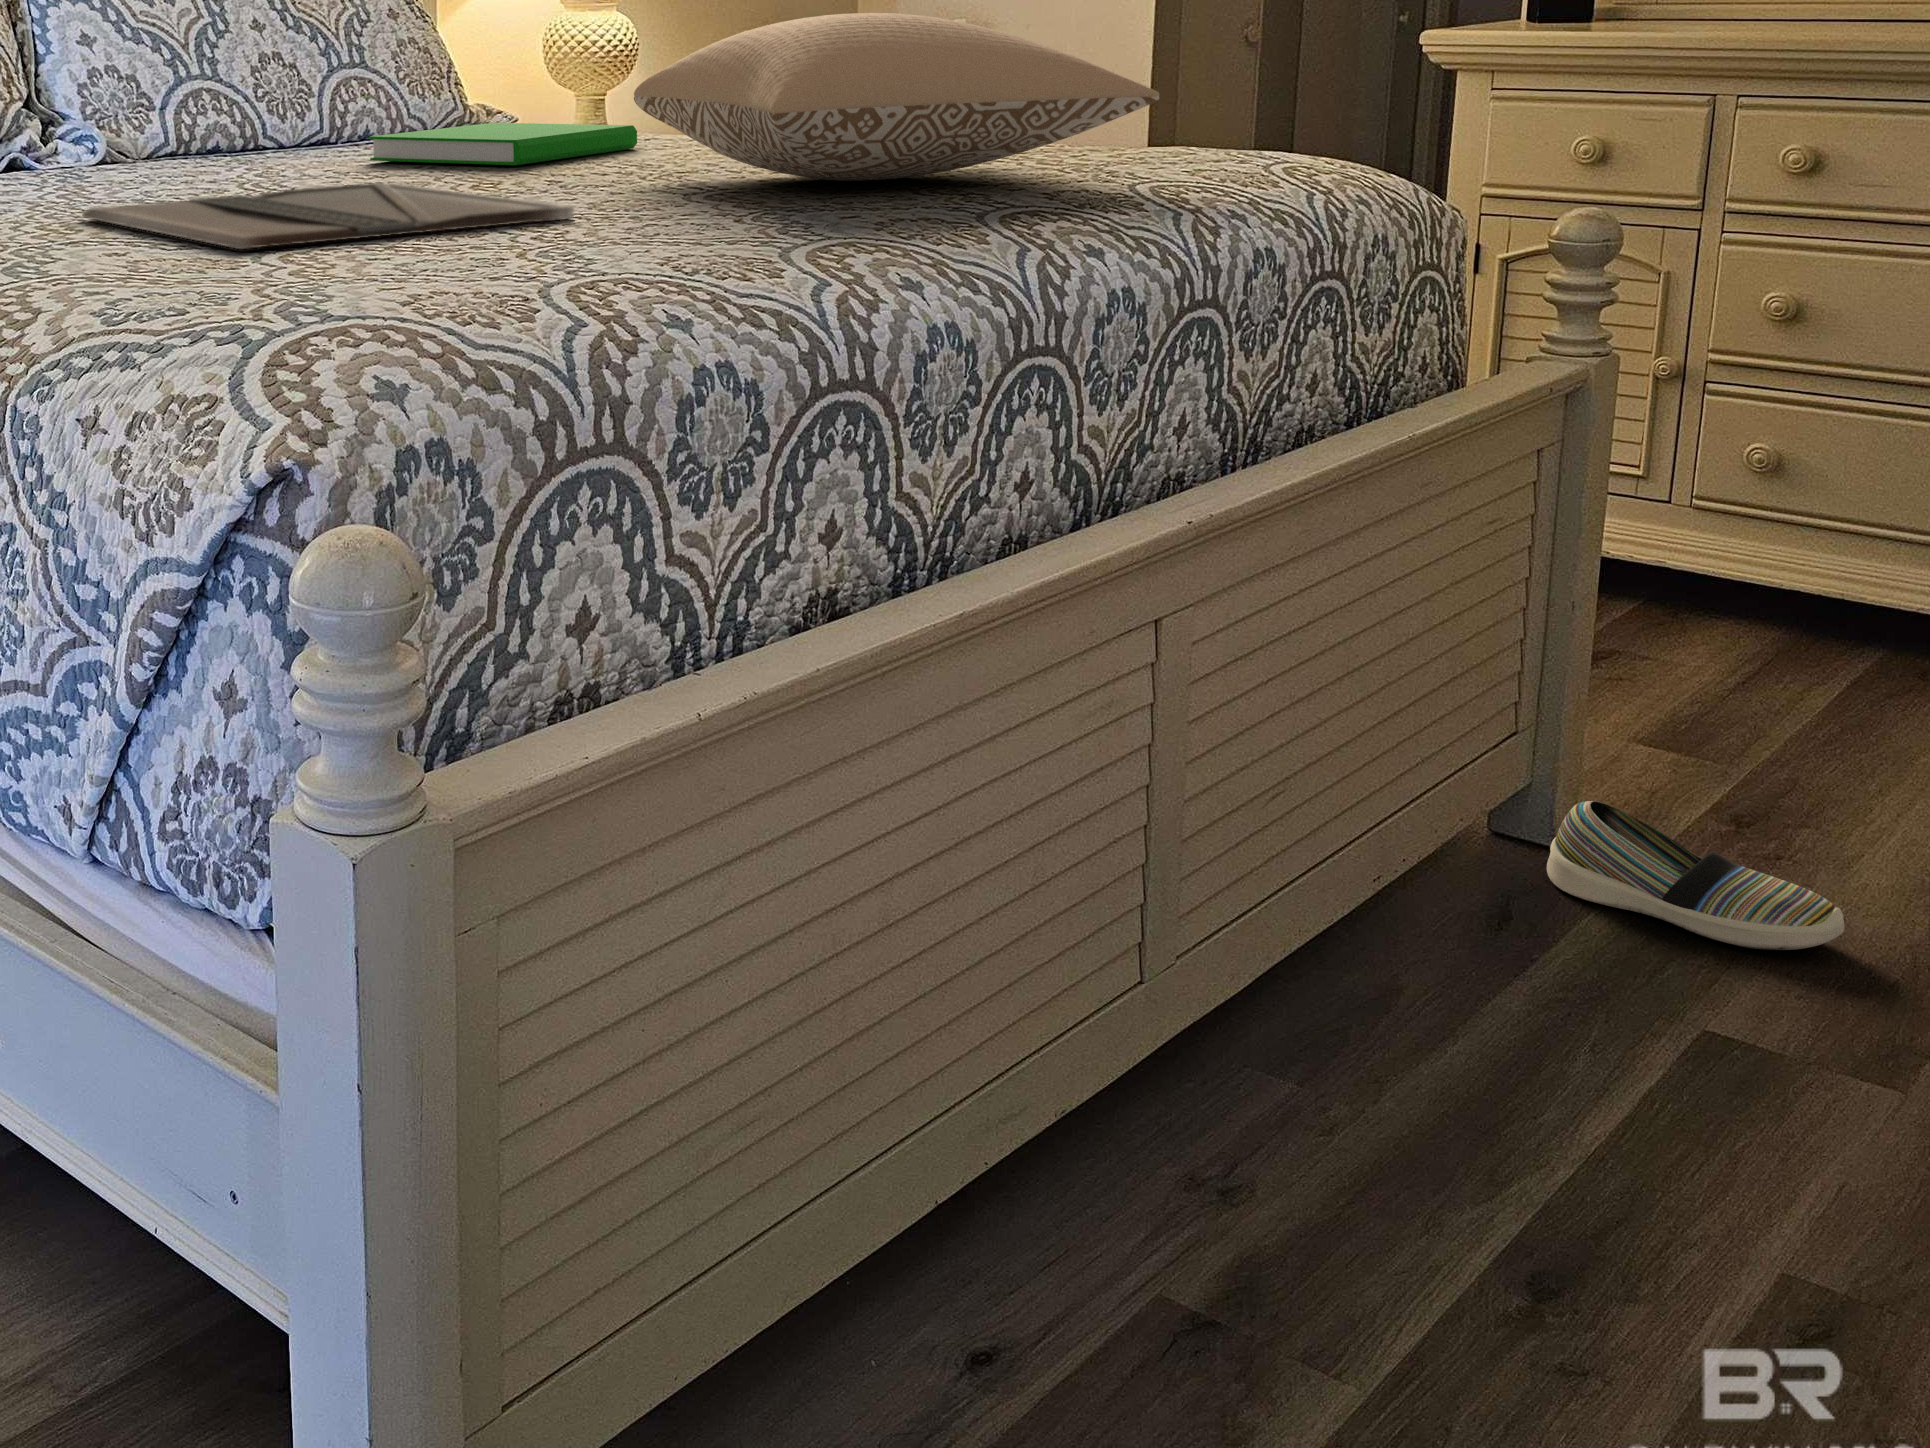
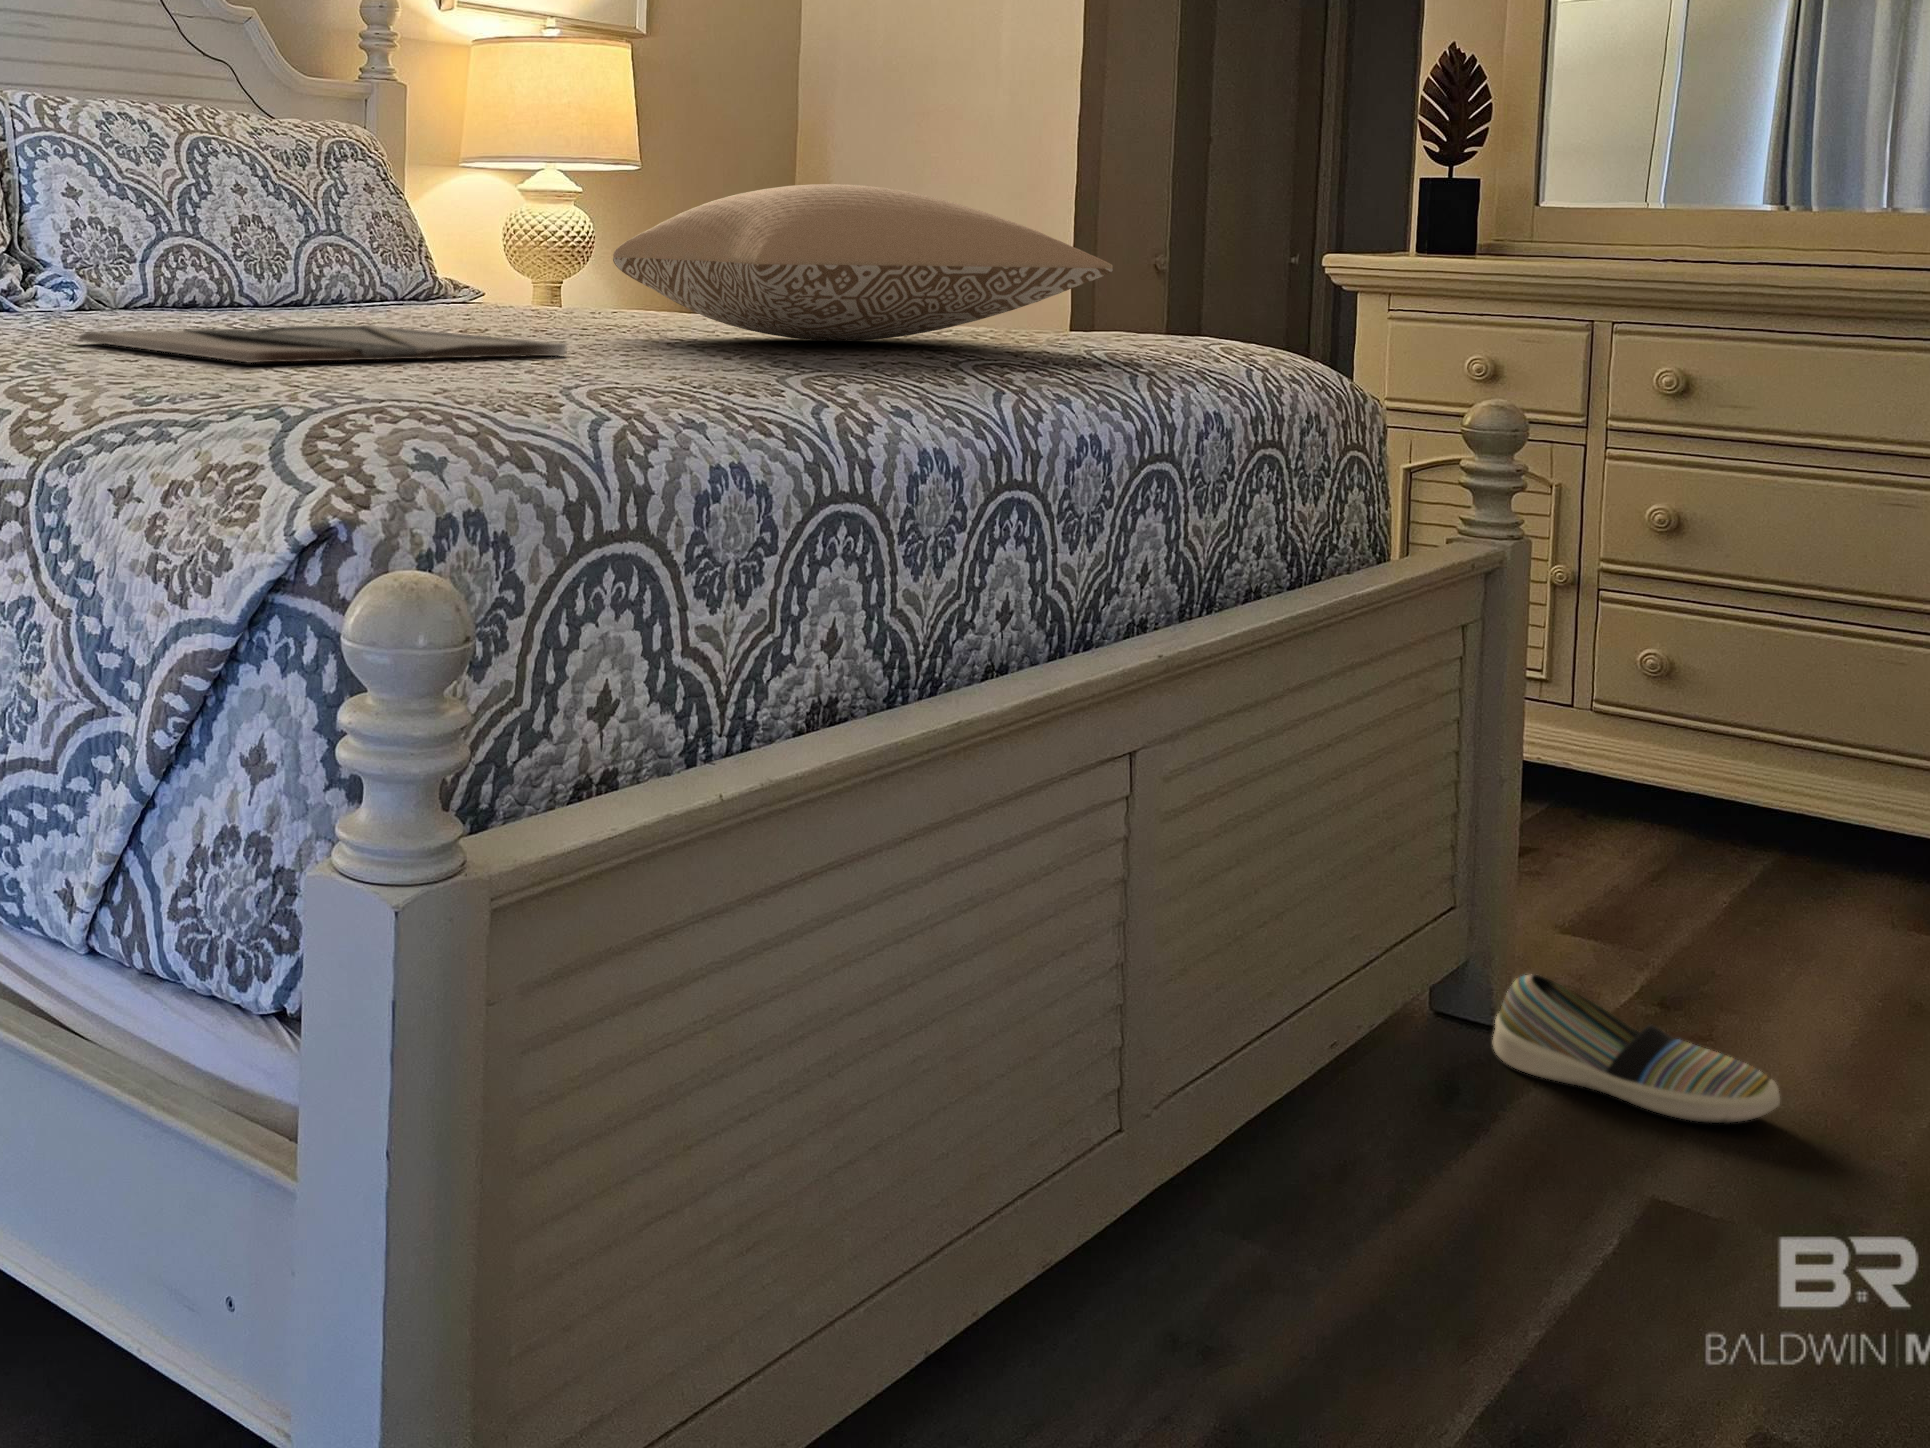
book: present [370,123,637,165] -> none [349,290,606,323]

